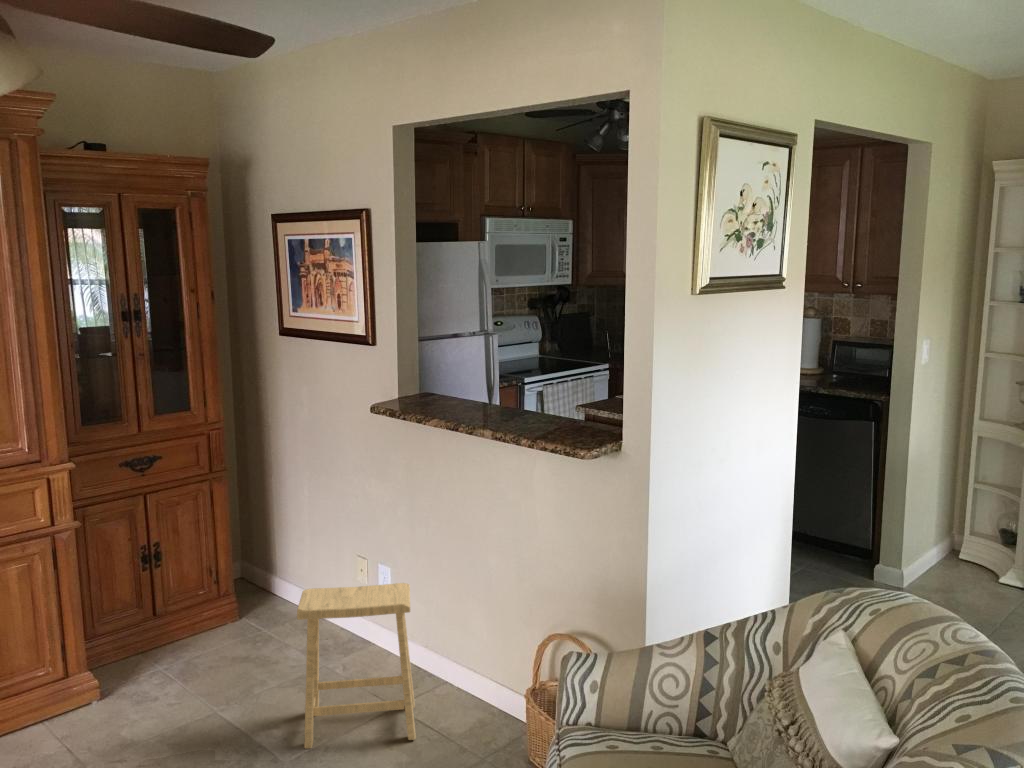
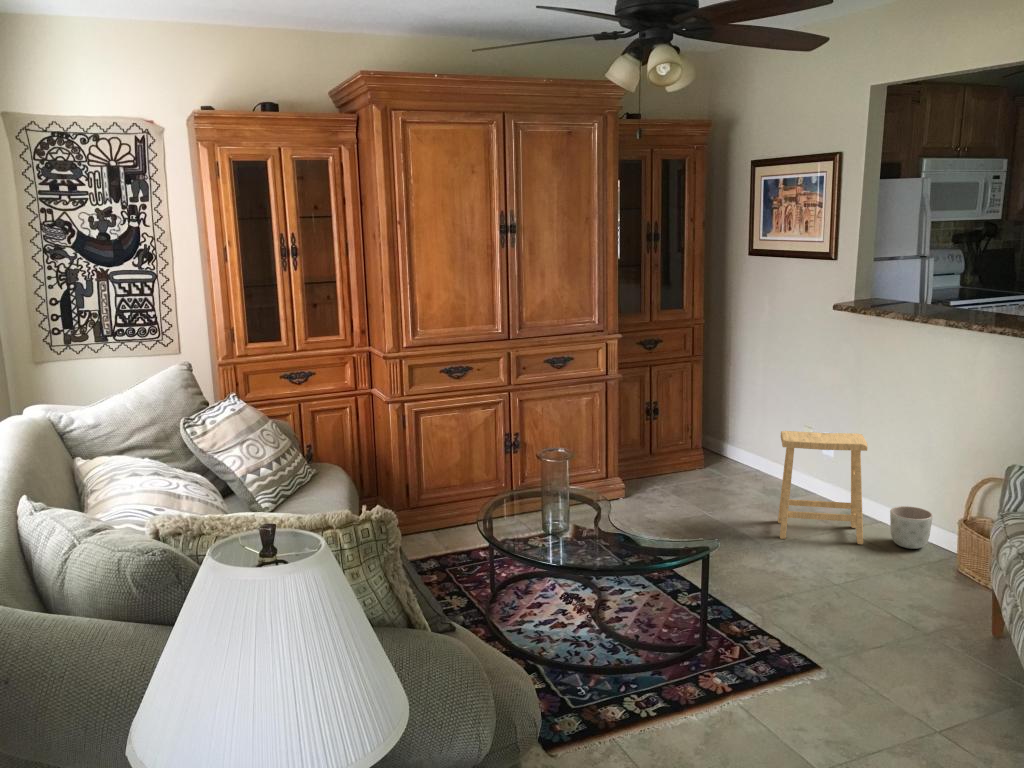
planter: none [448,674,499,737] -> present [890,506,933,549]

